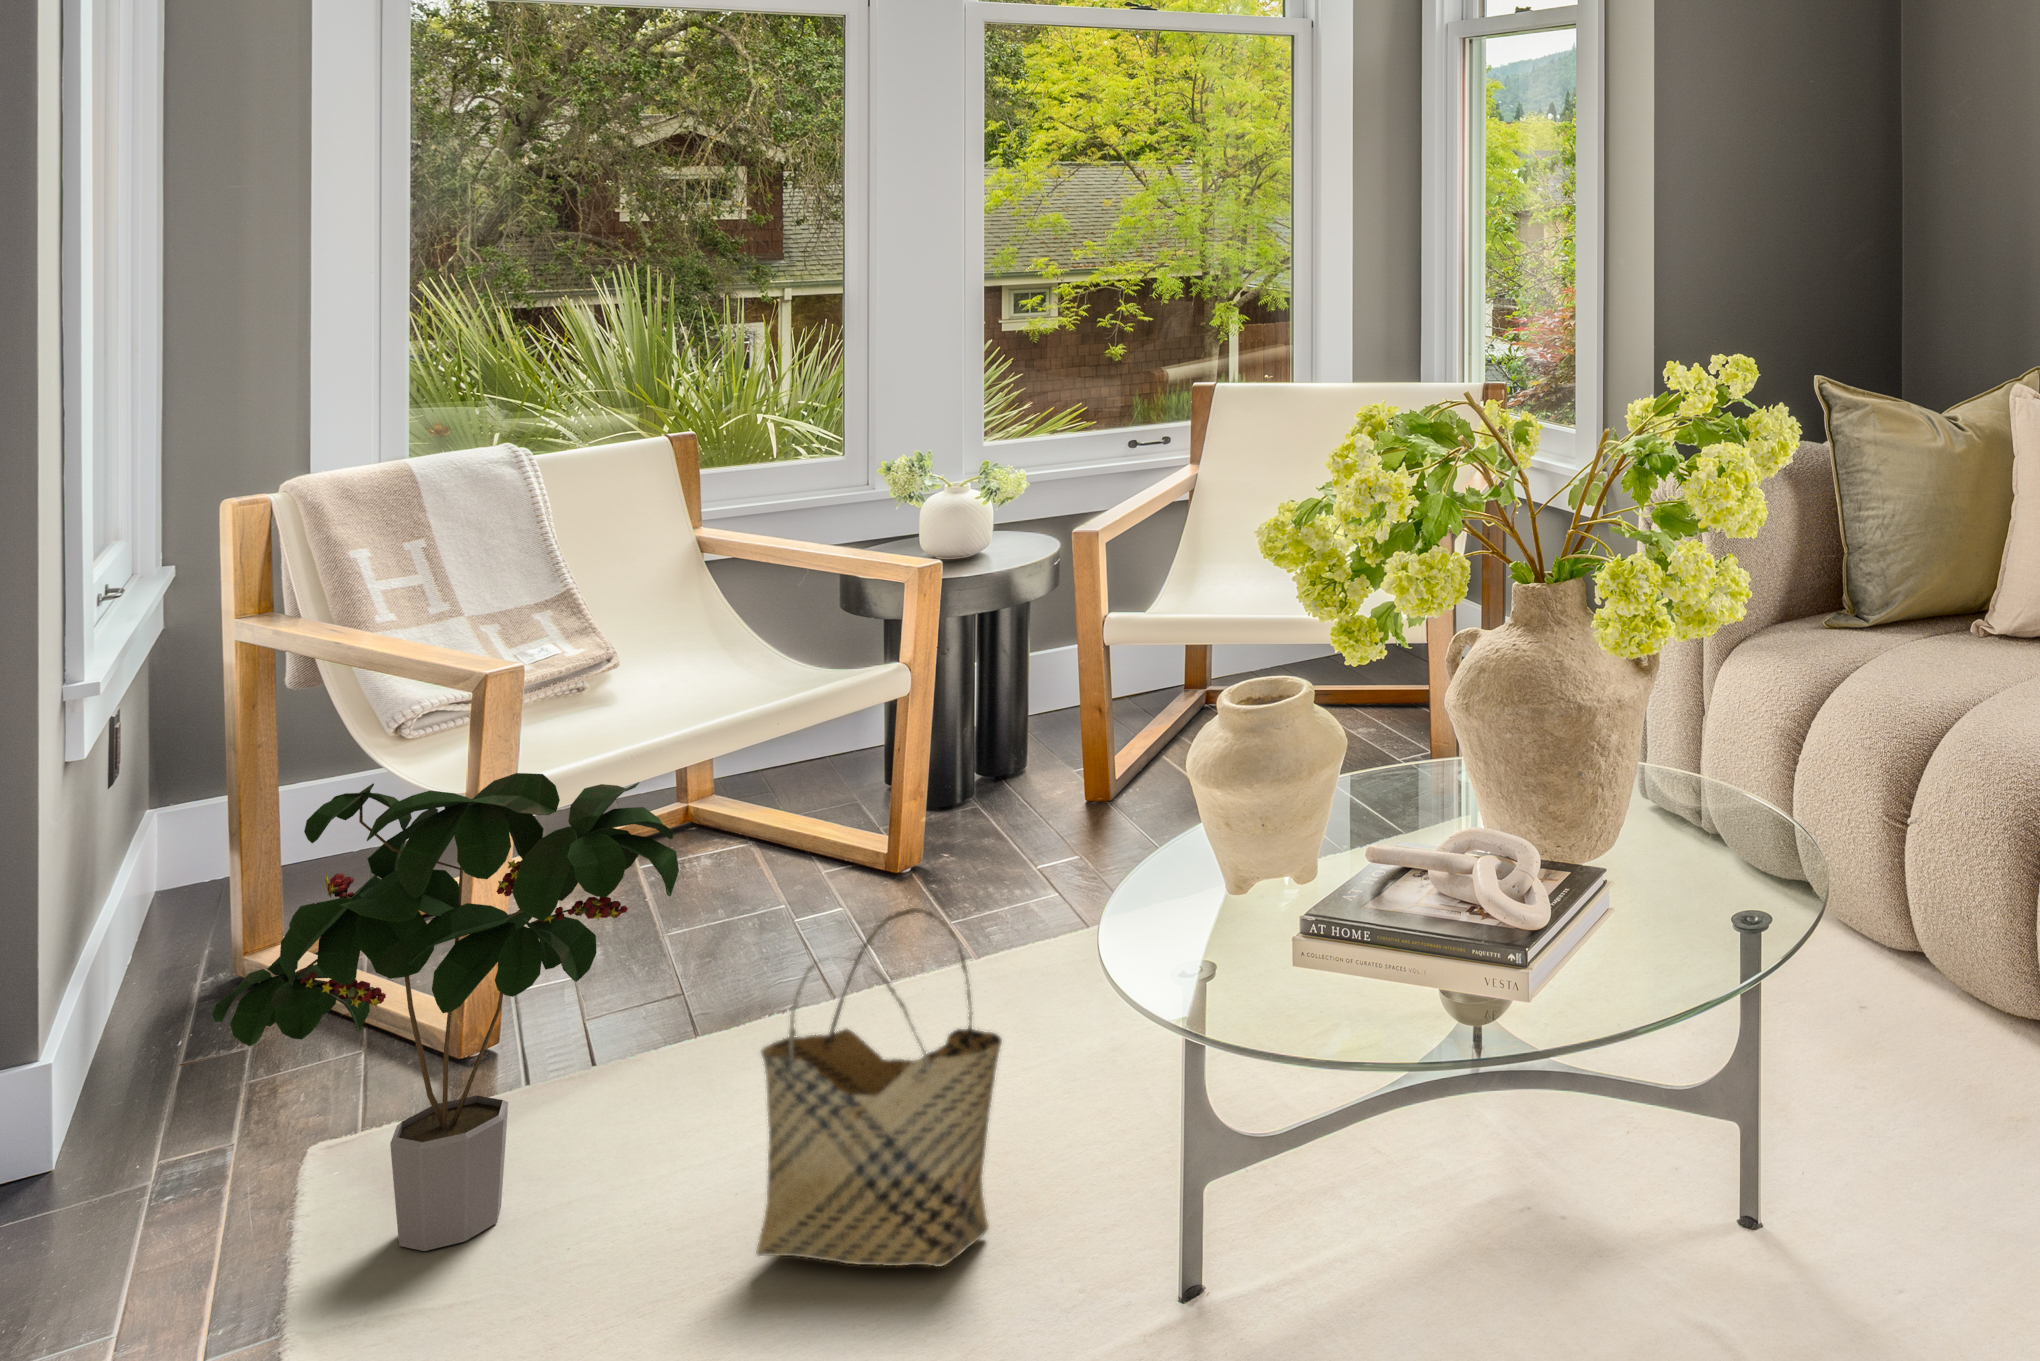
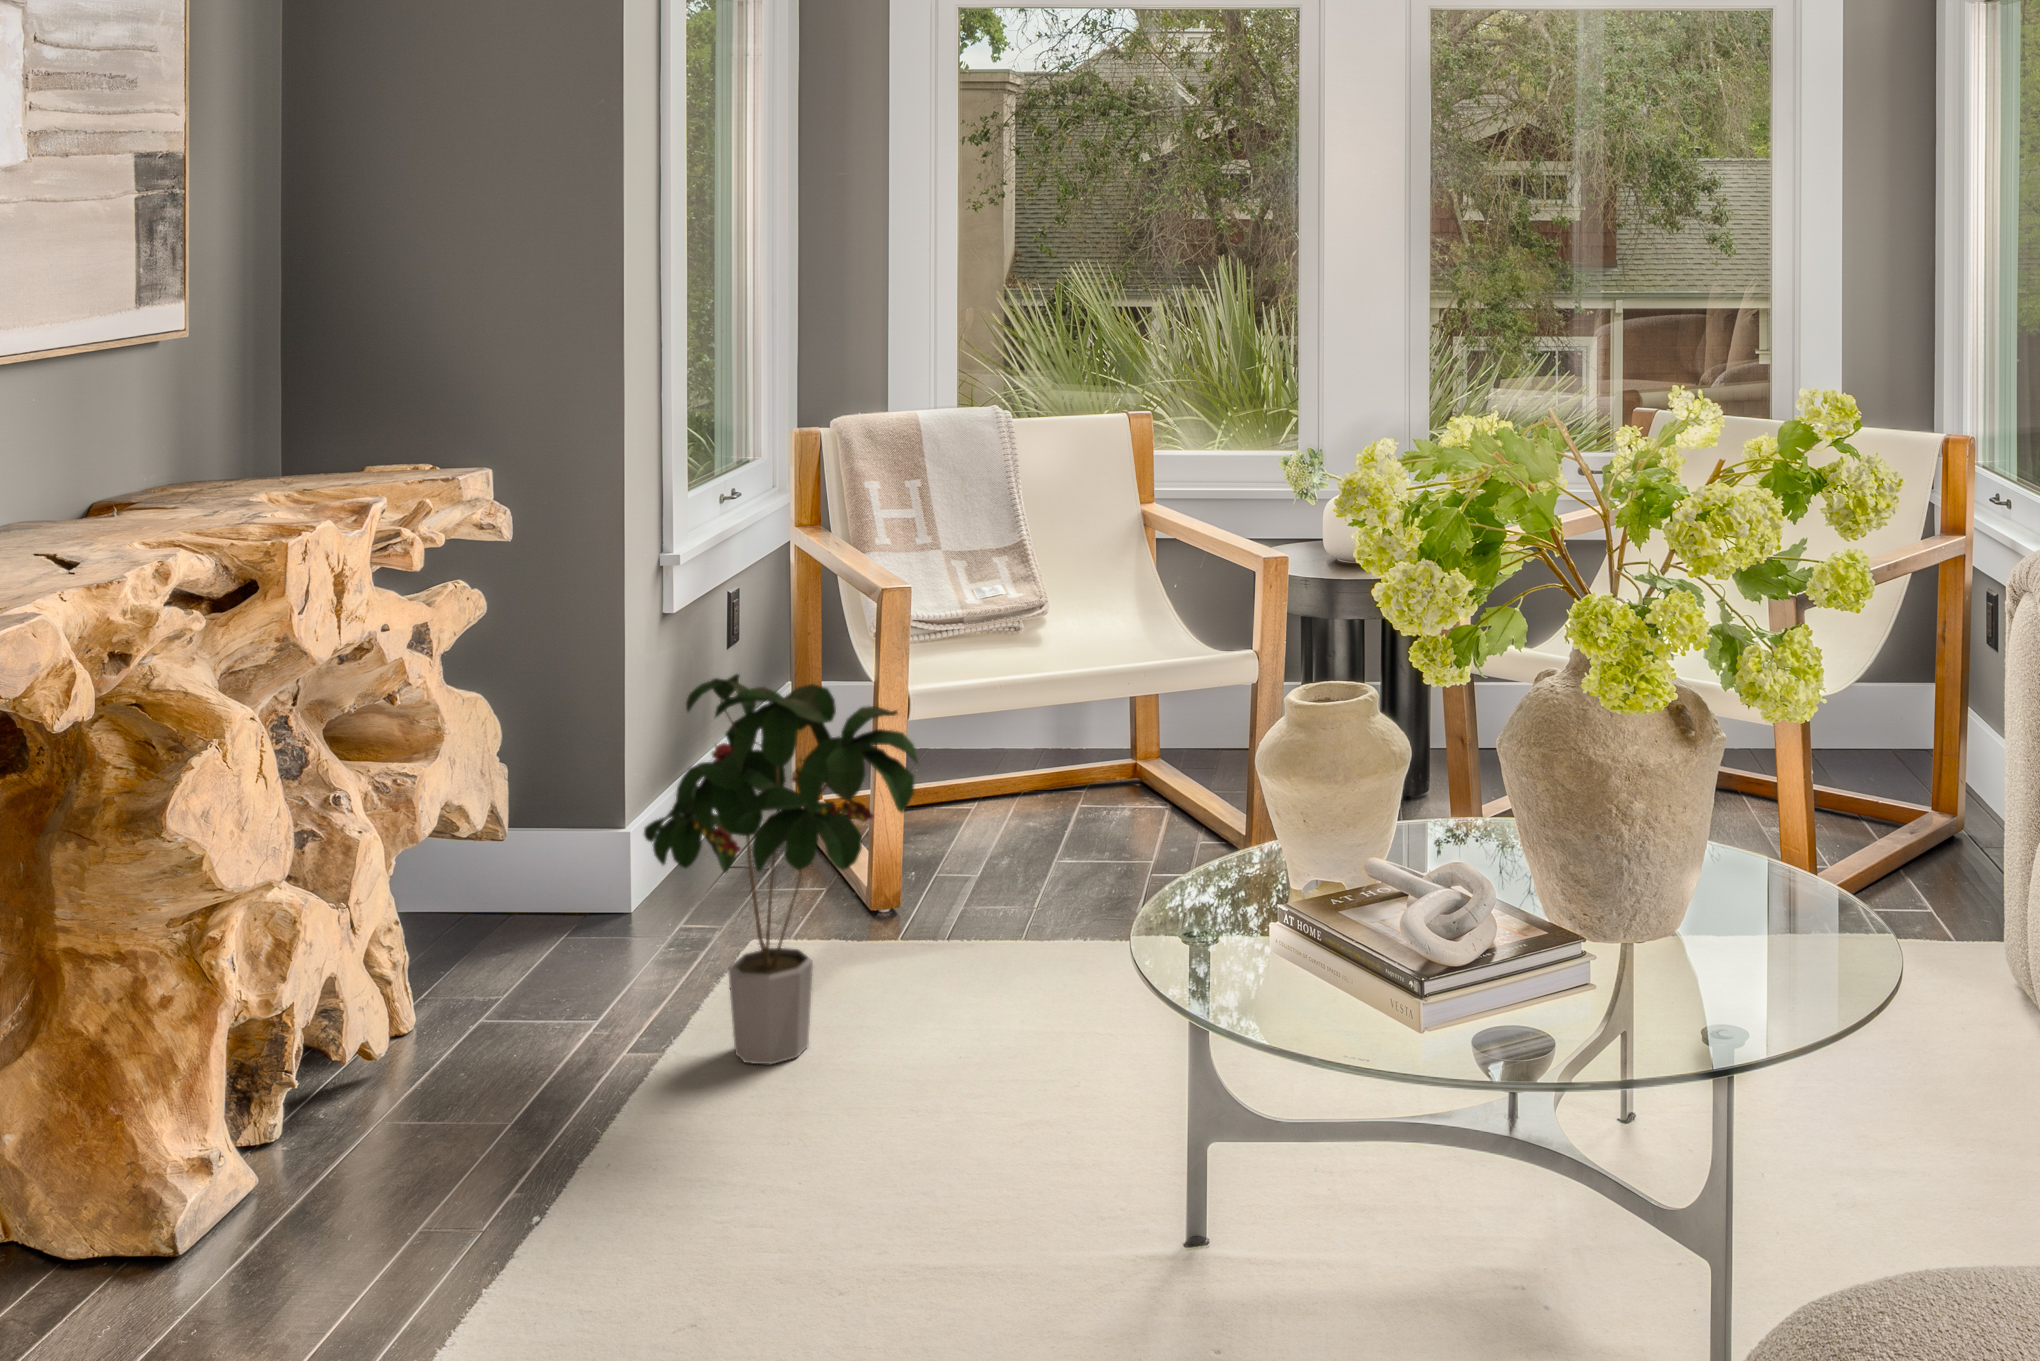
woven basket: present [756,908,1002,1267] -> none [912,867,1090,1200]

